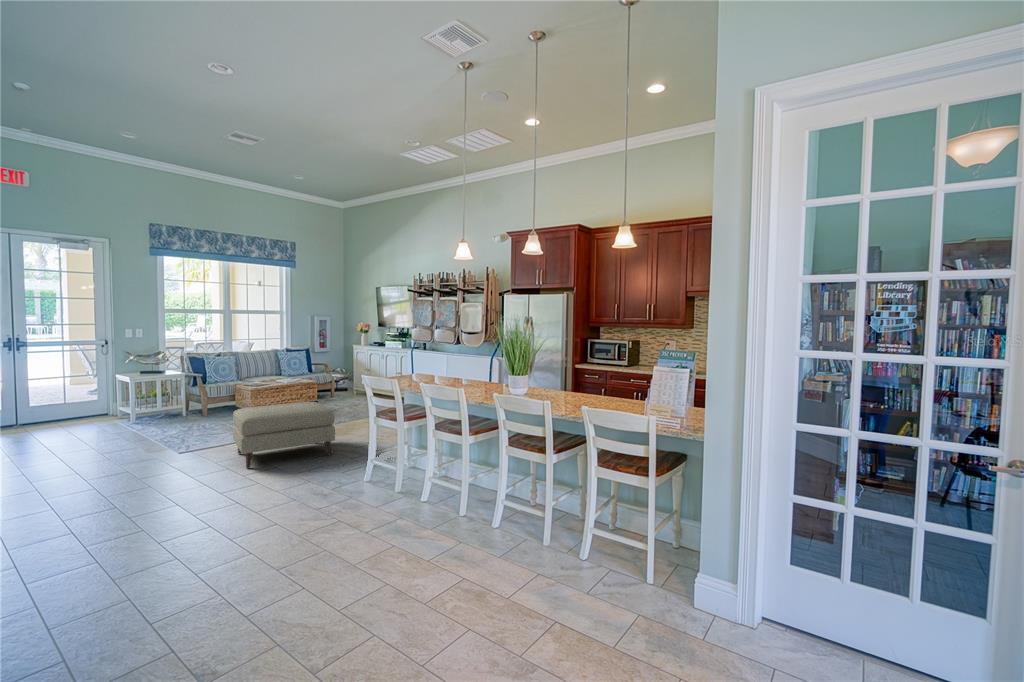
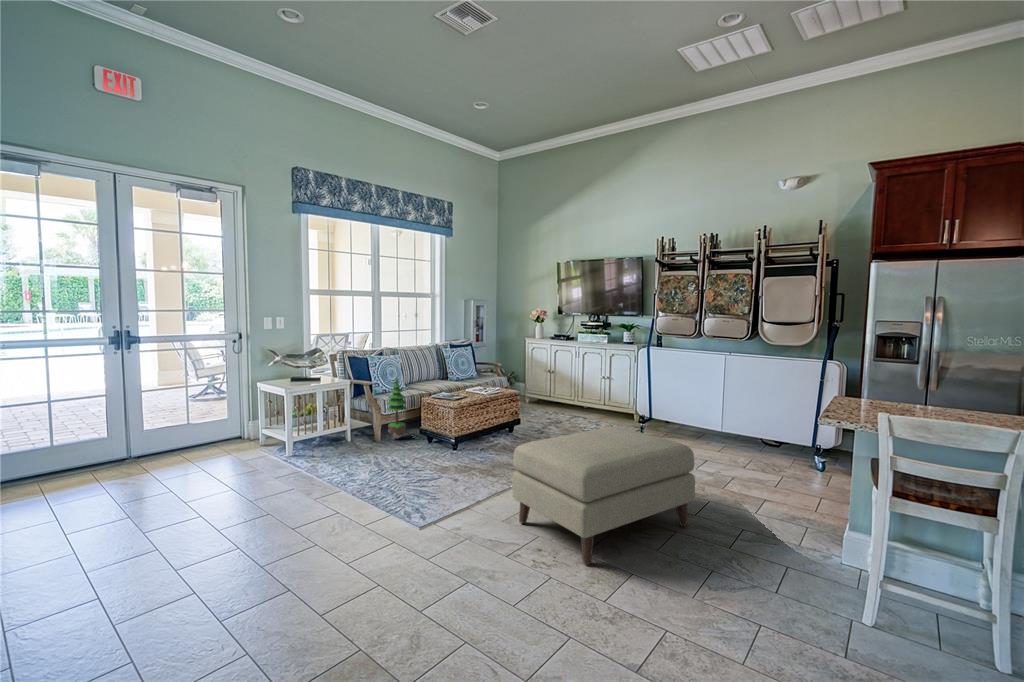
potted tree: none [212,372,230,415] -> present [386,377,407,439]

